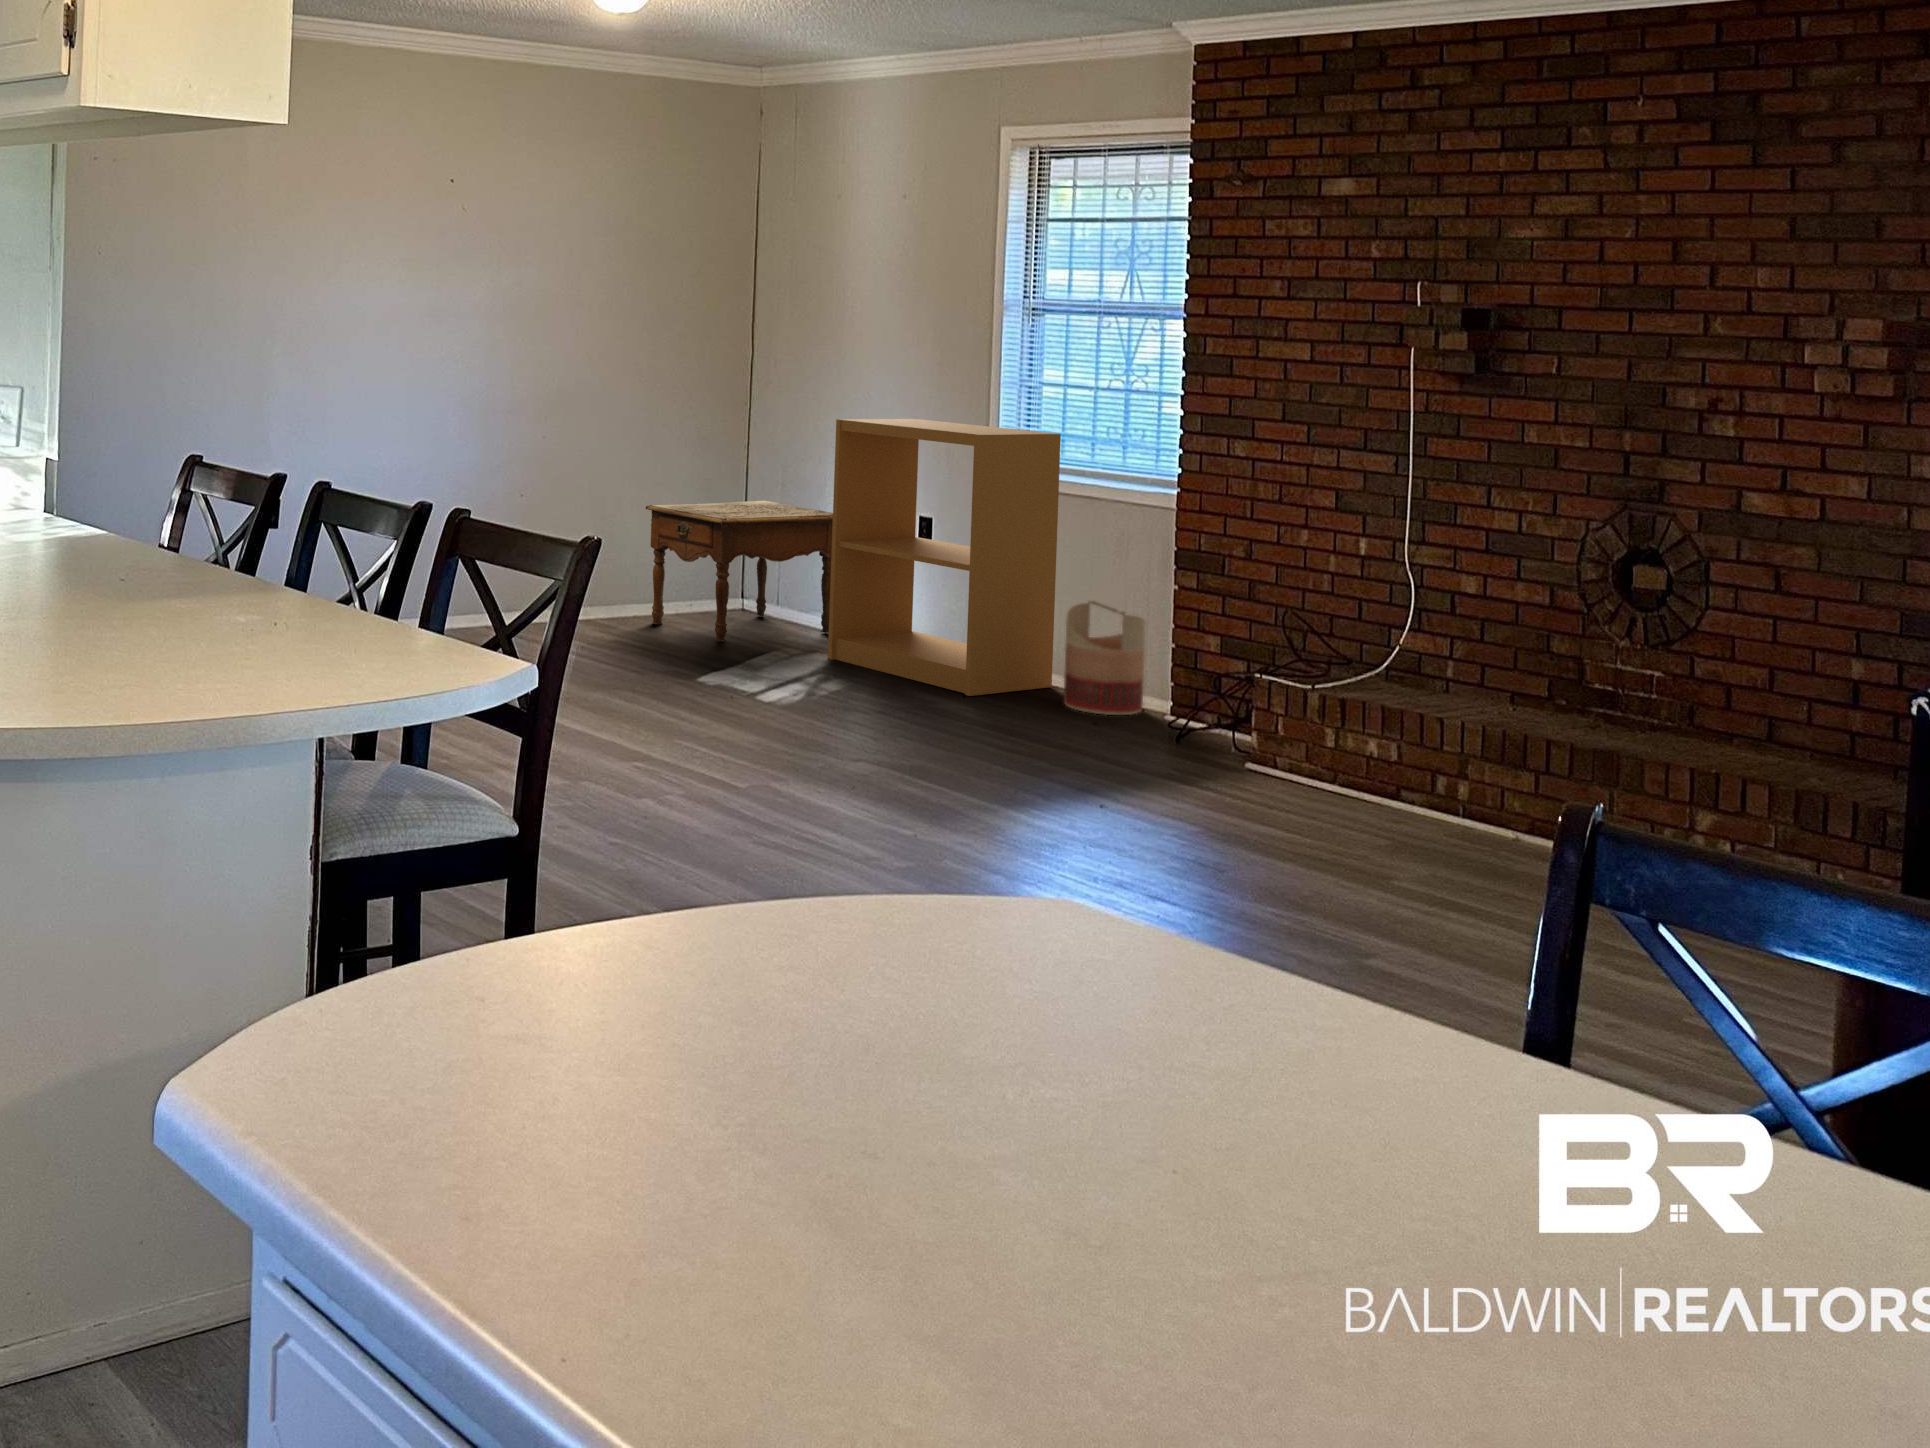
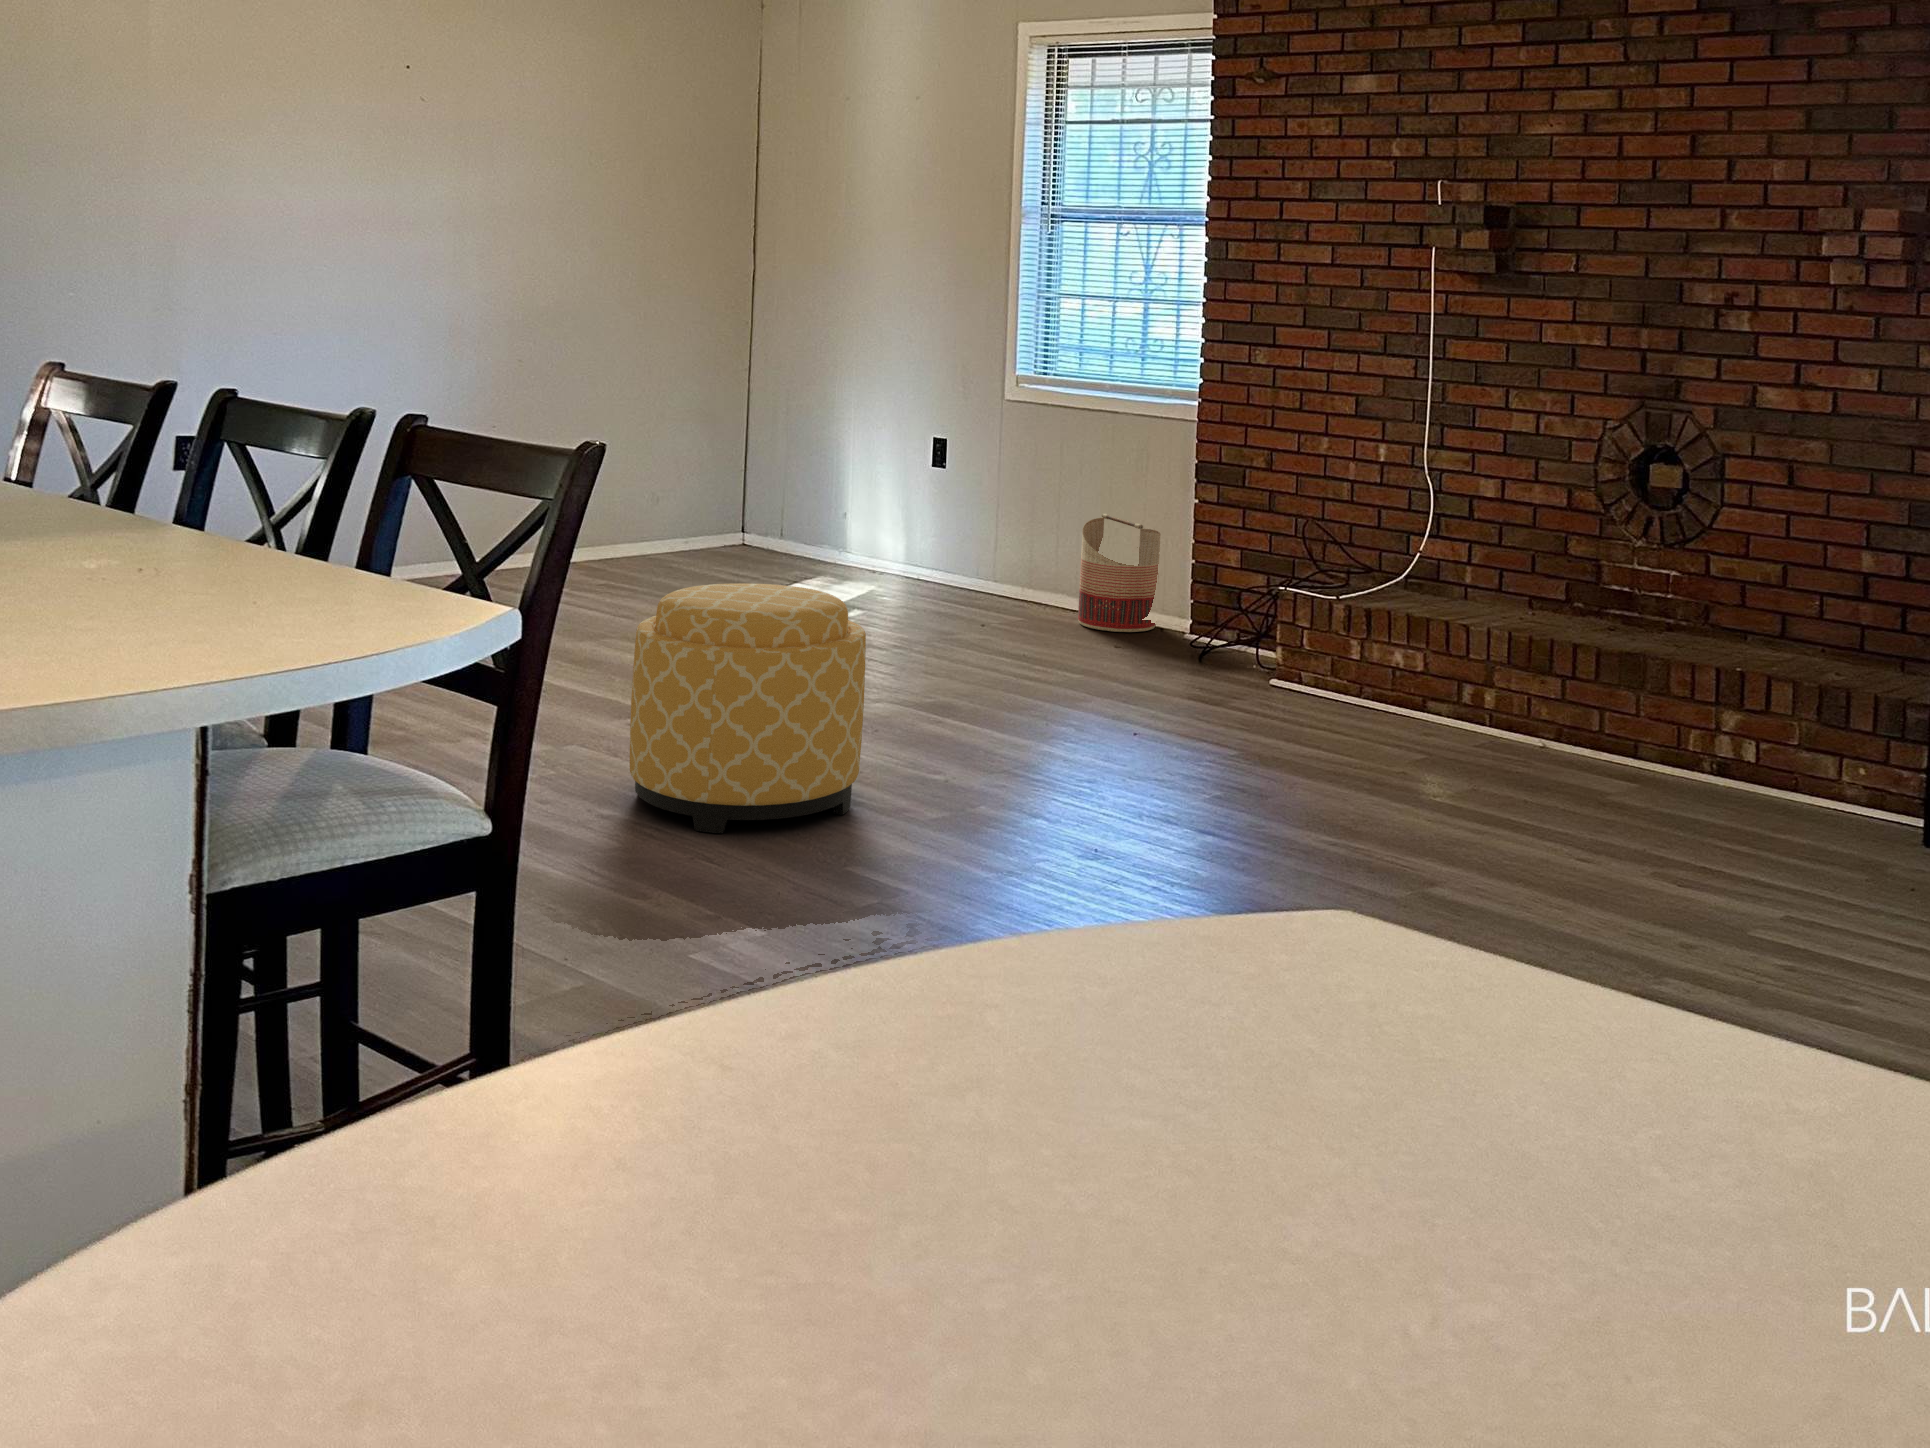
bookshelf: present [828,419,1061,696] -> none [832,332,1075,618]
side table: present [646,501,833,641] -> none [636,422,848,570]
ottoman: none [633,655,827,860] -> present [630,583,866,833]

